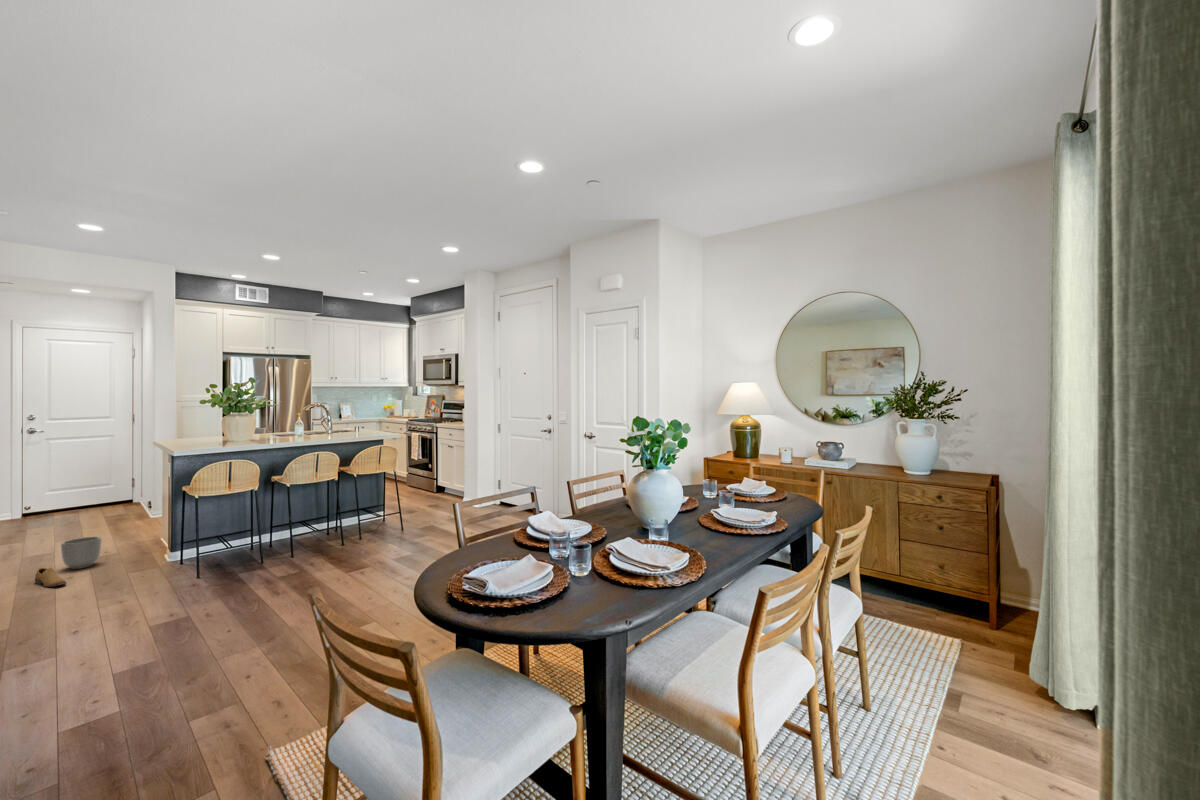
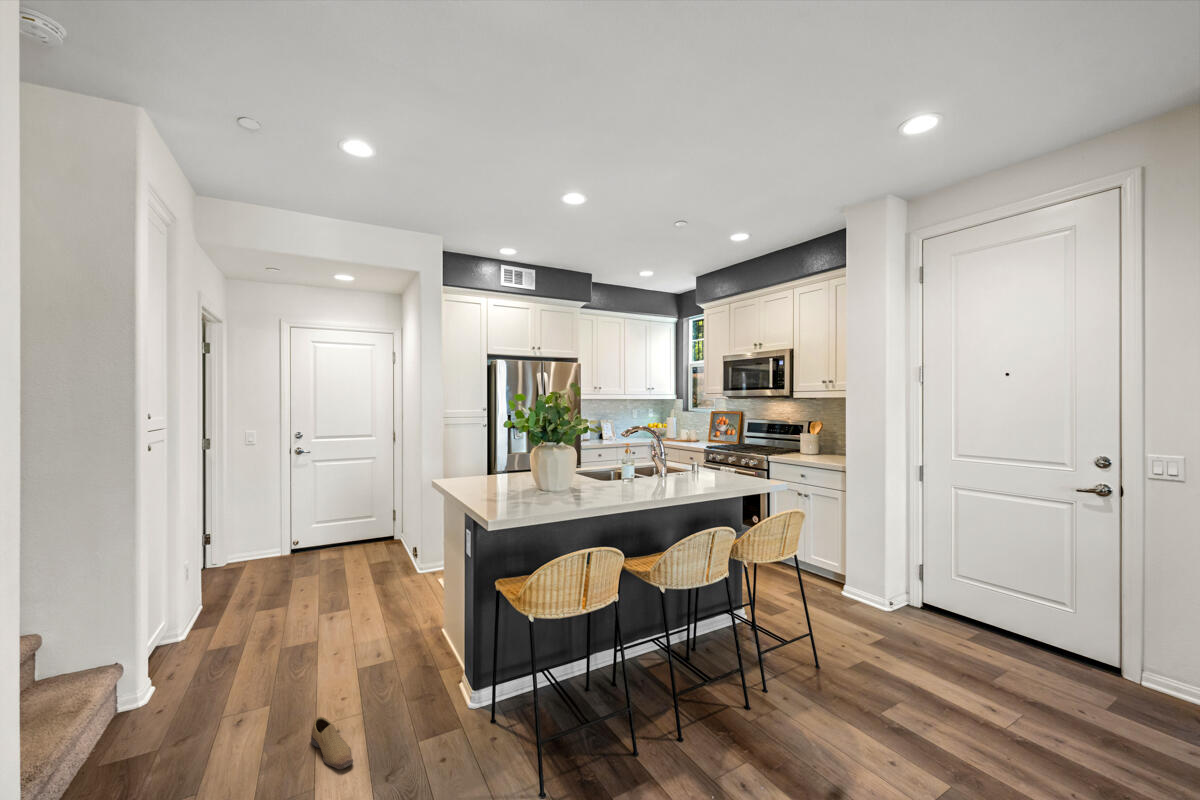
planter: present [61,536,101,569] -> none [341,648,388,706]

